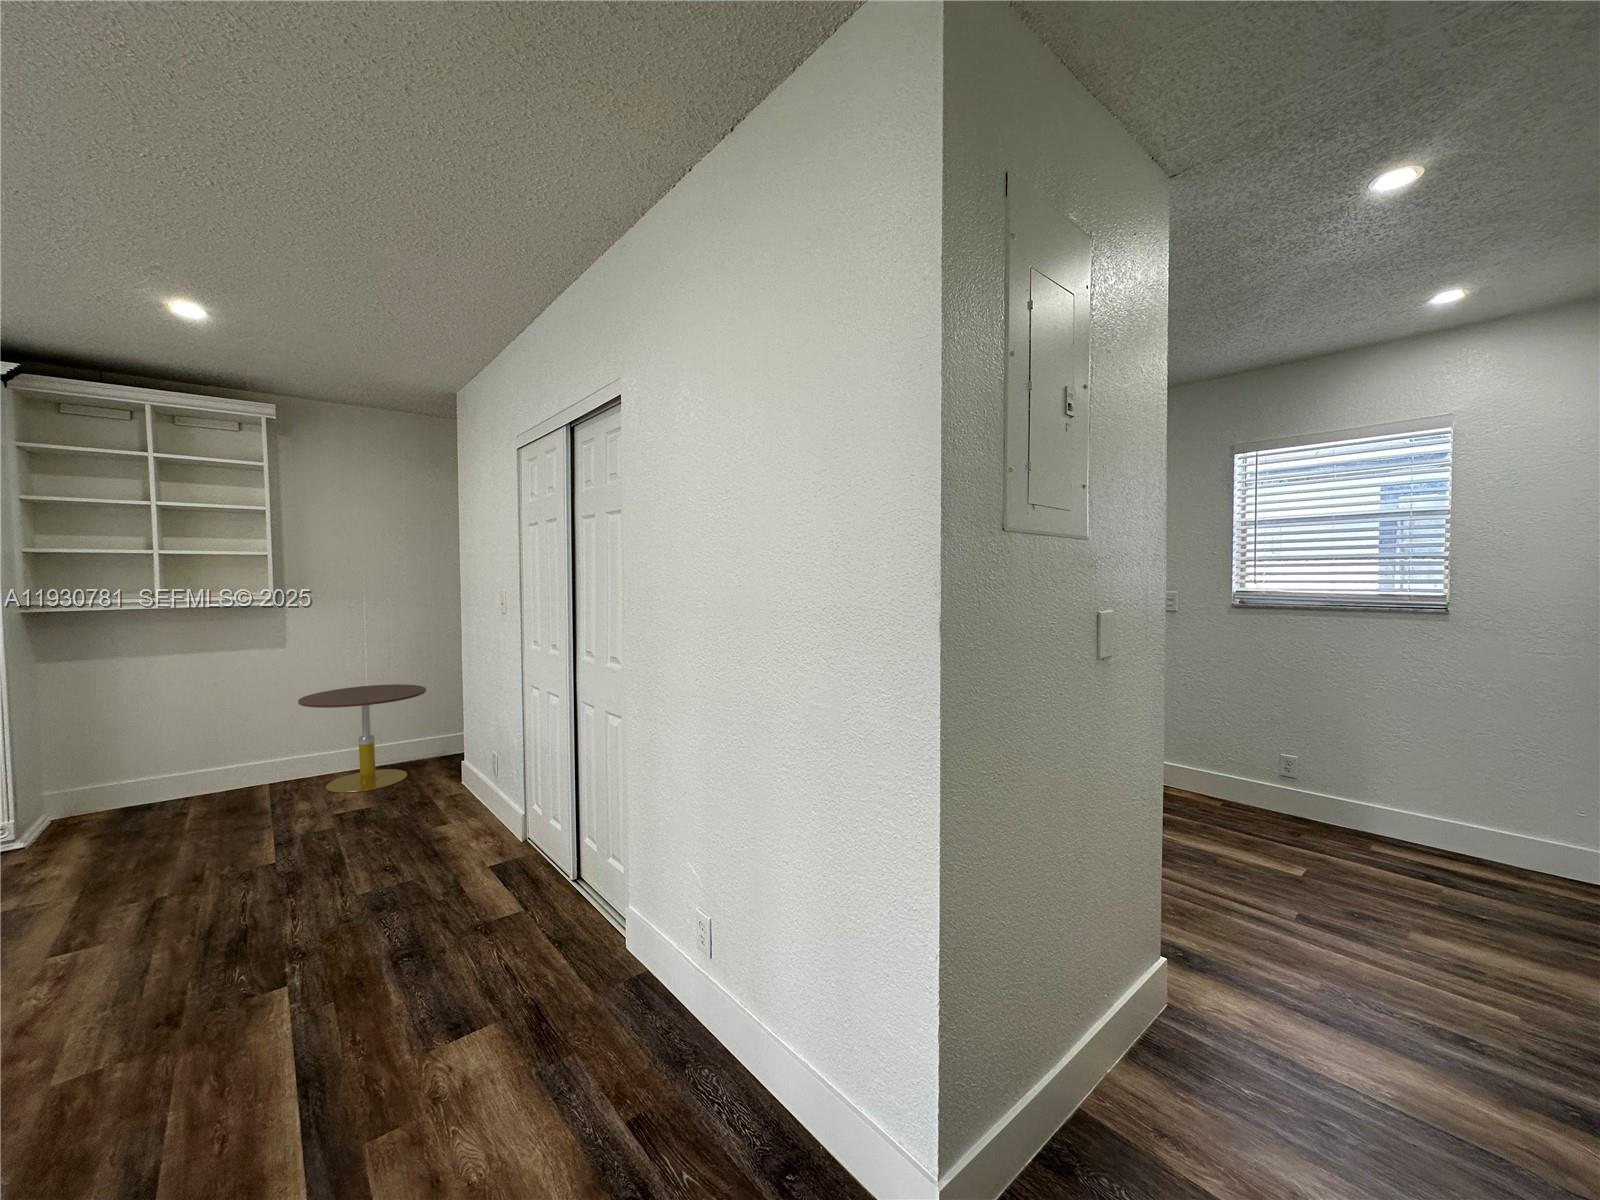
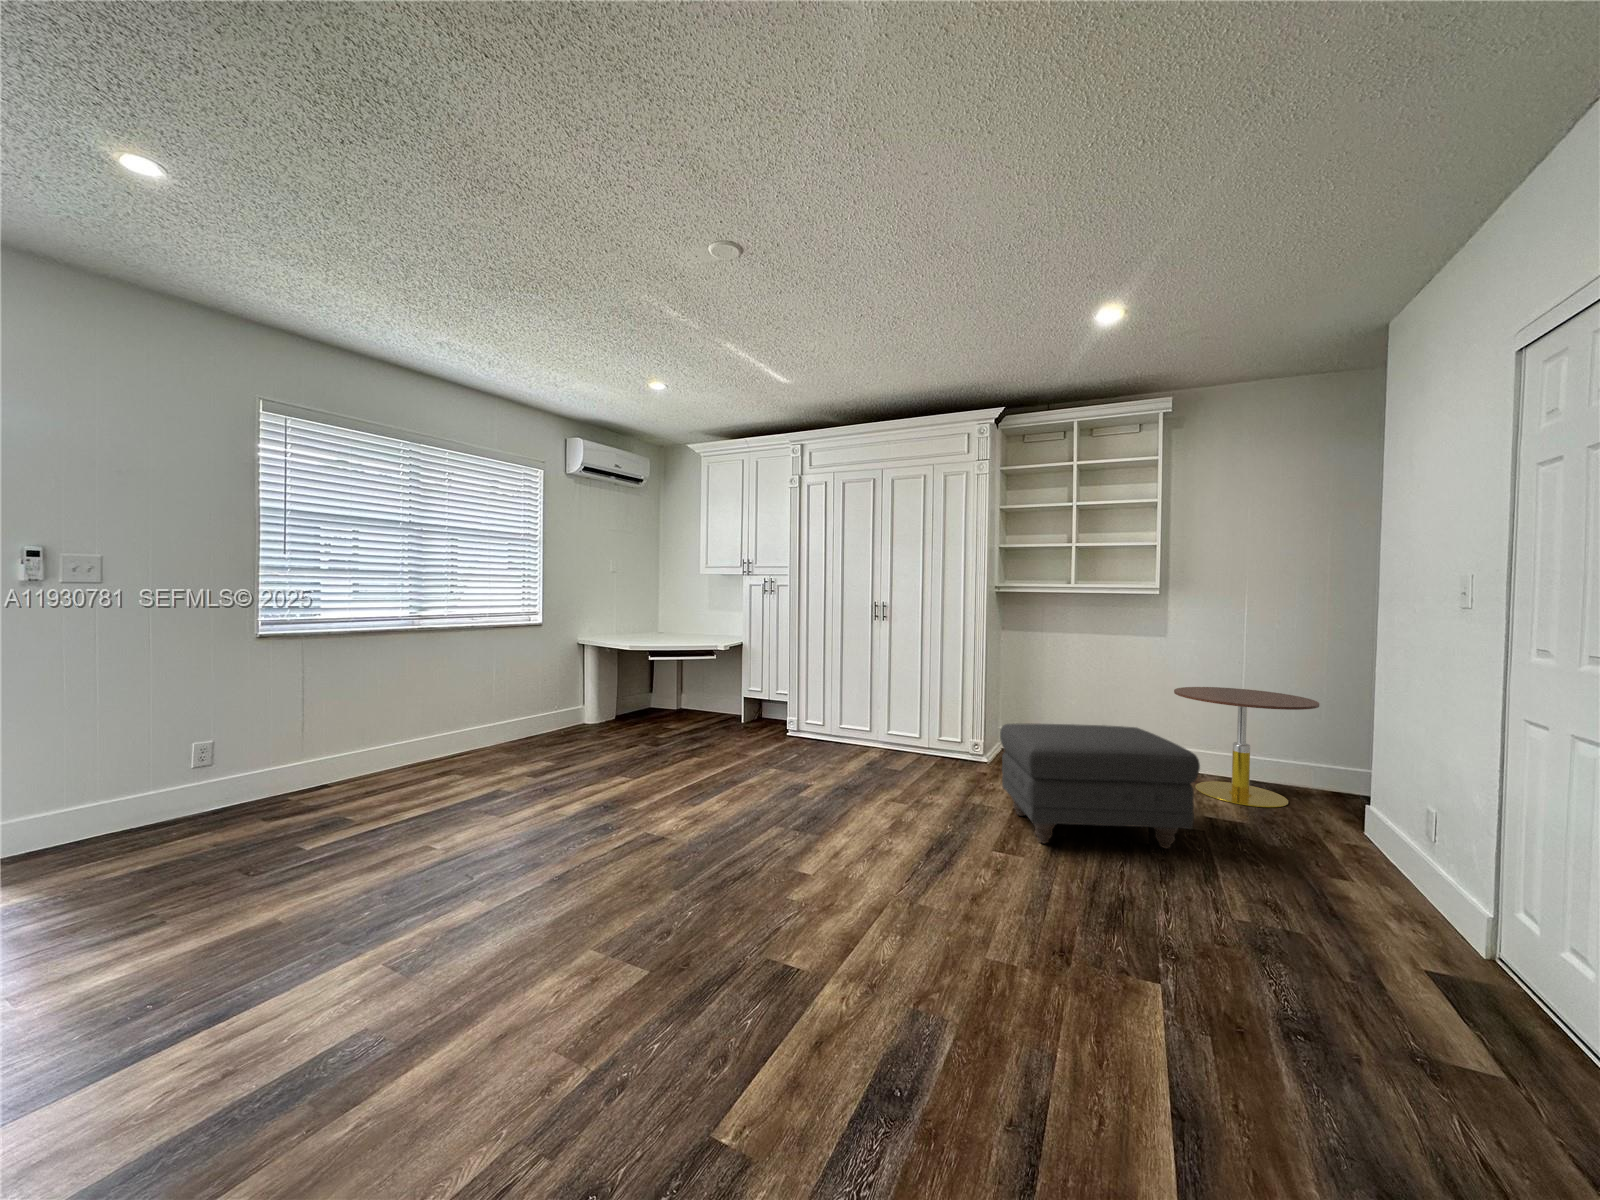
ottoman: none [49,751,324,920] -> present [1000,723,1200,848]

